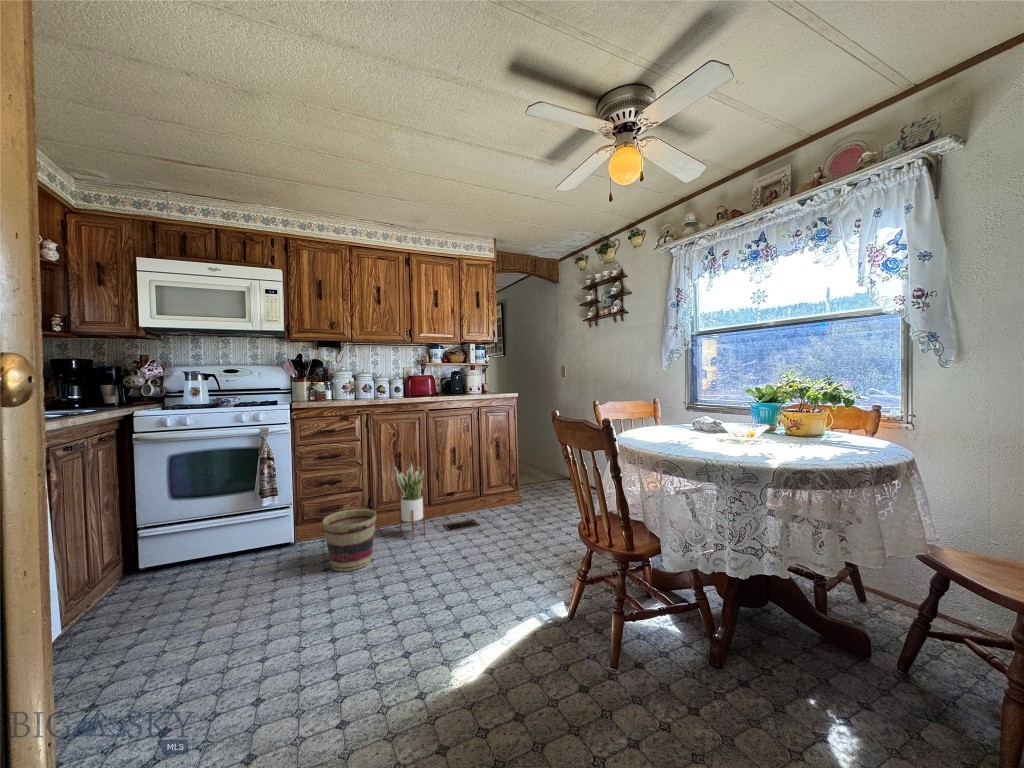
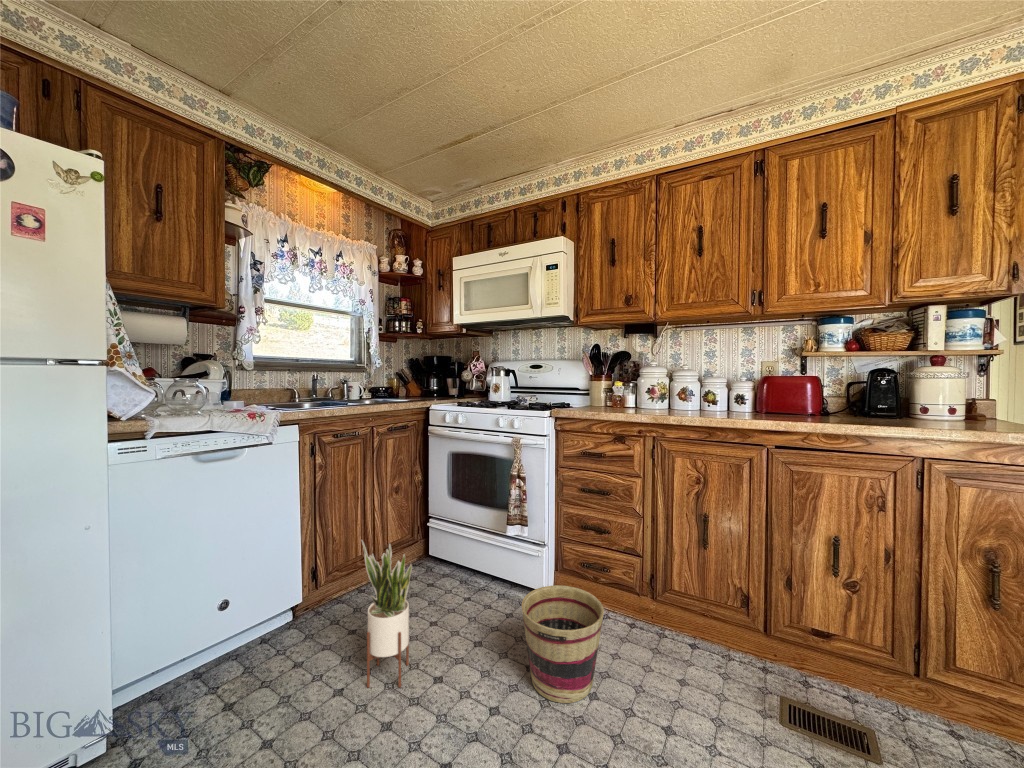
potted plant: present [395,464,425,539] -> present [362,541,412,688]

